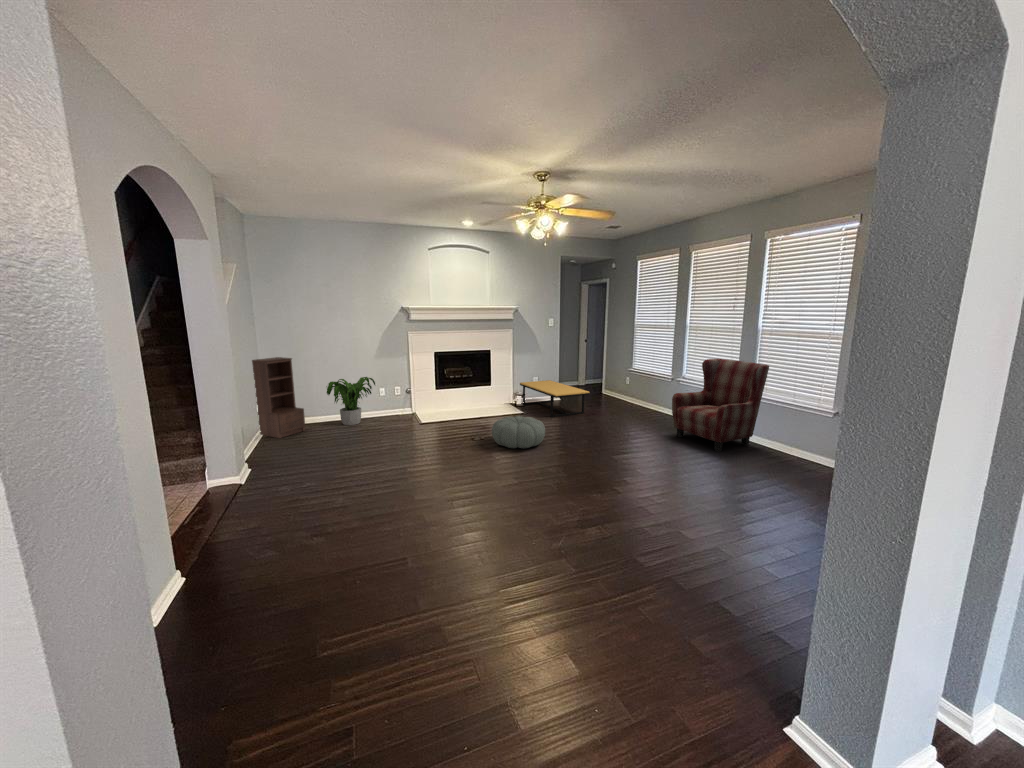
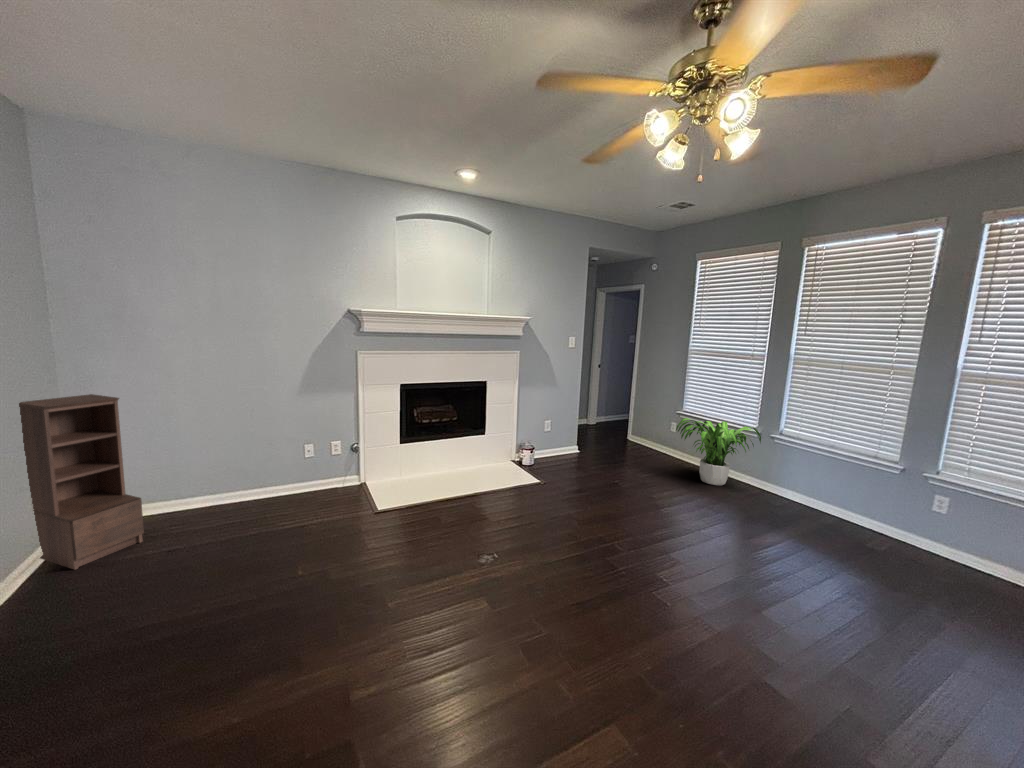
armchair: present [672,359,769,452] -> none [810,410,993,582]
potted plant: present [327,377,375,425] -> present [676,418,761,485]
coffee table: present [520,380,589,417] -> none [526,425,644,492]
pouf: present [492,416,545,448] -> none [523,511,626,589]

